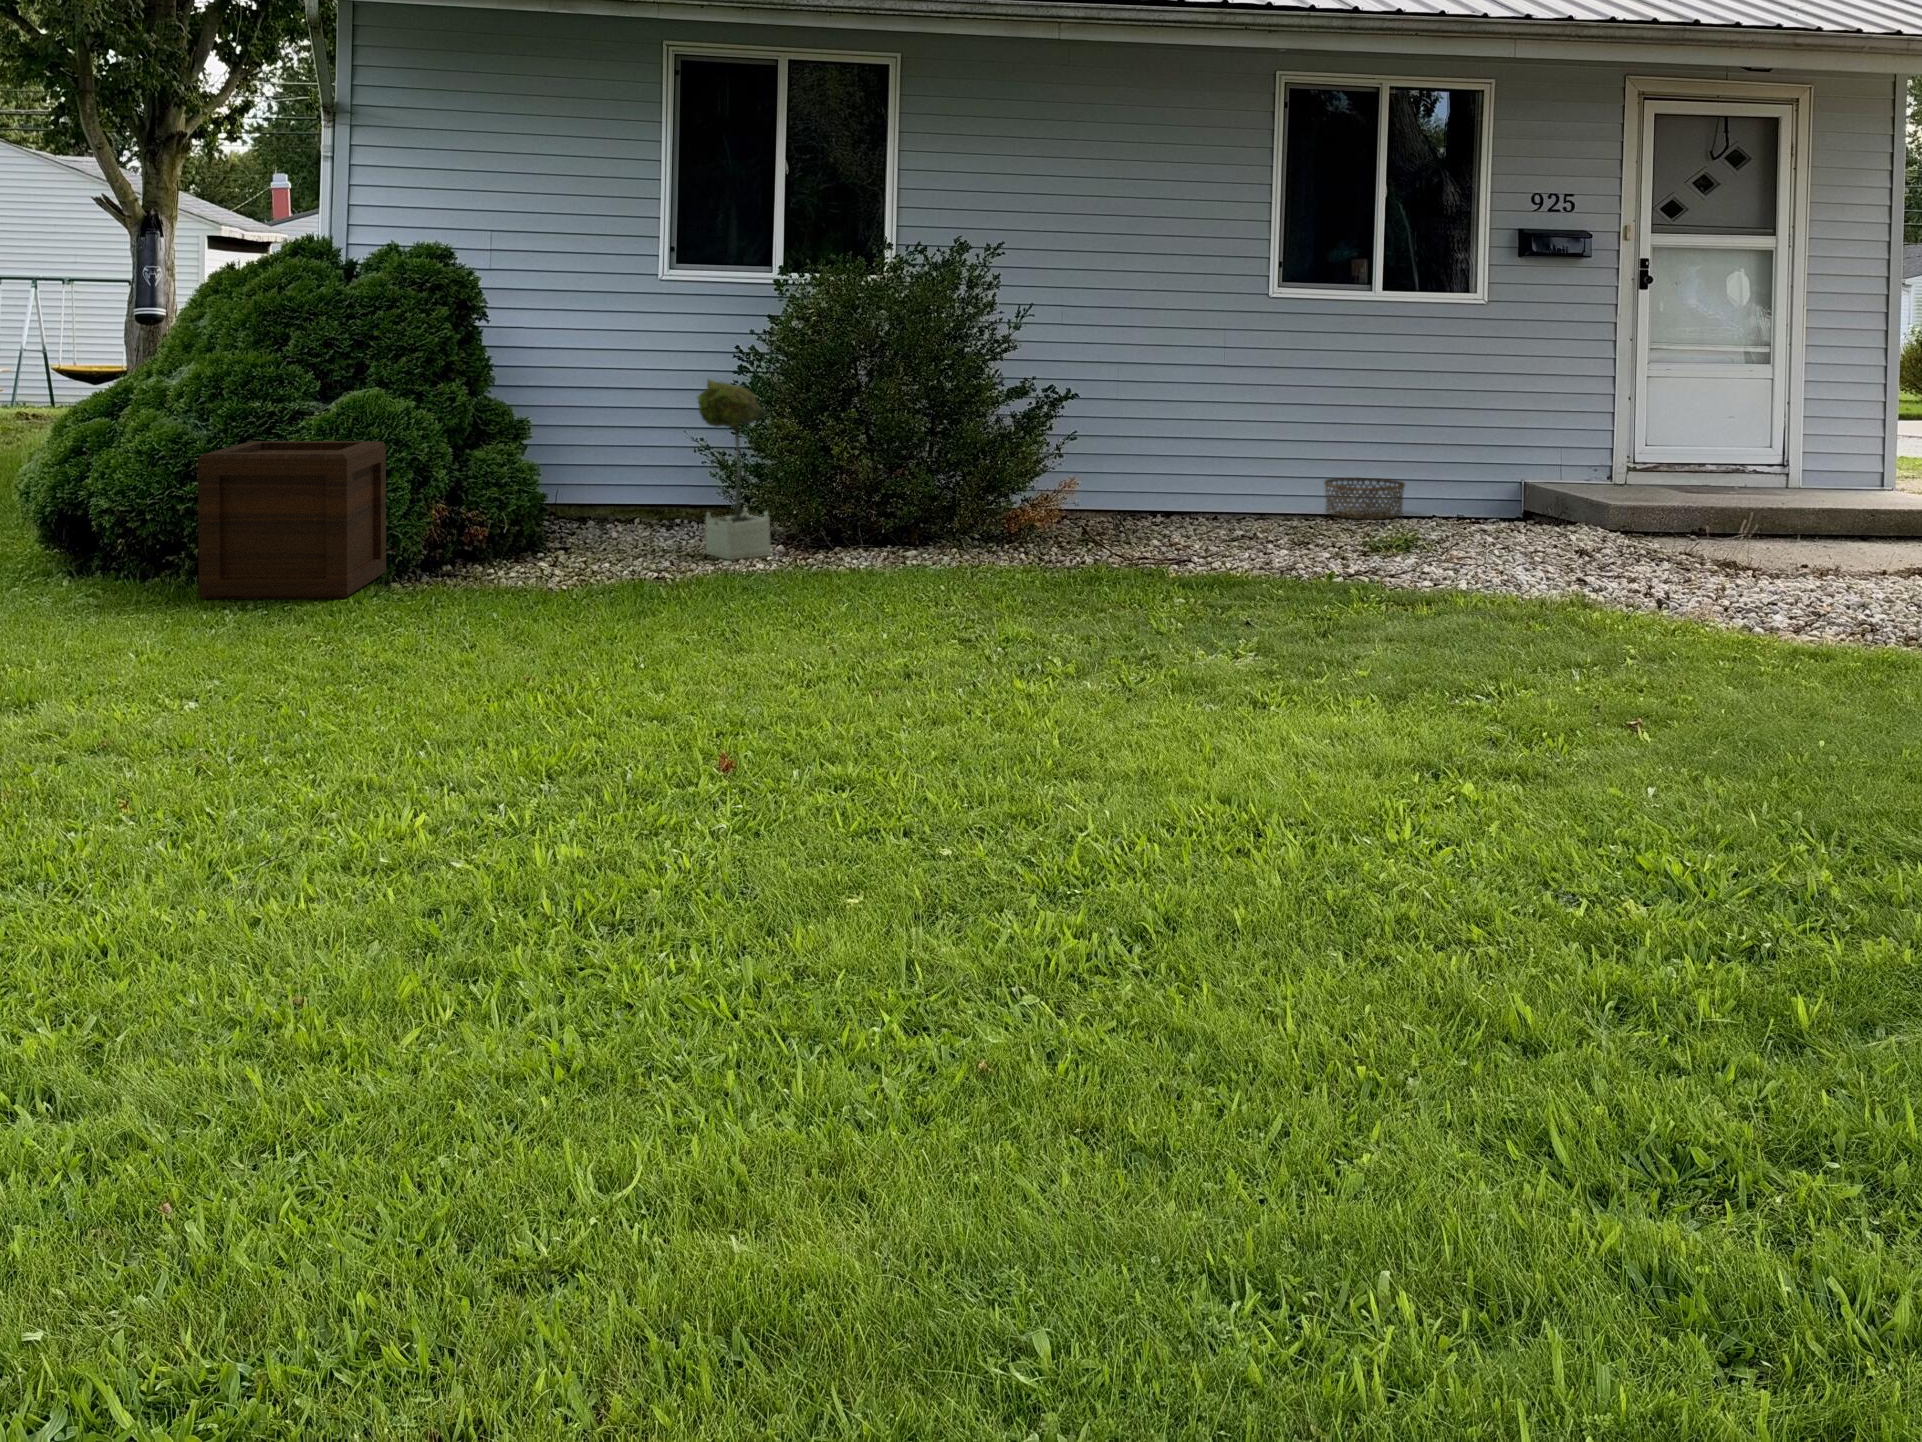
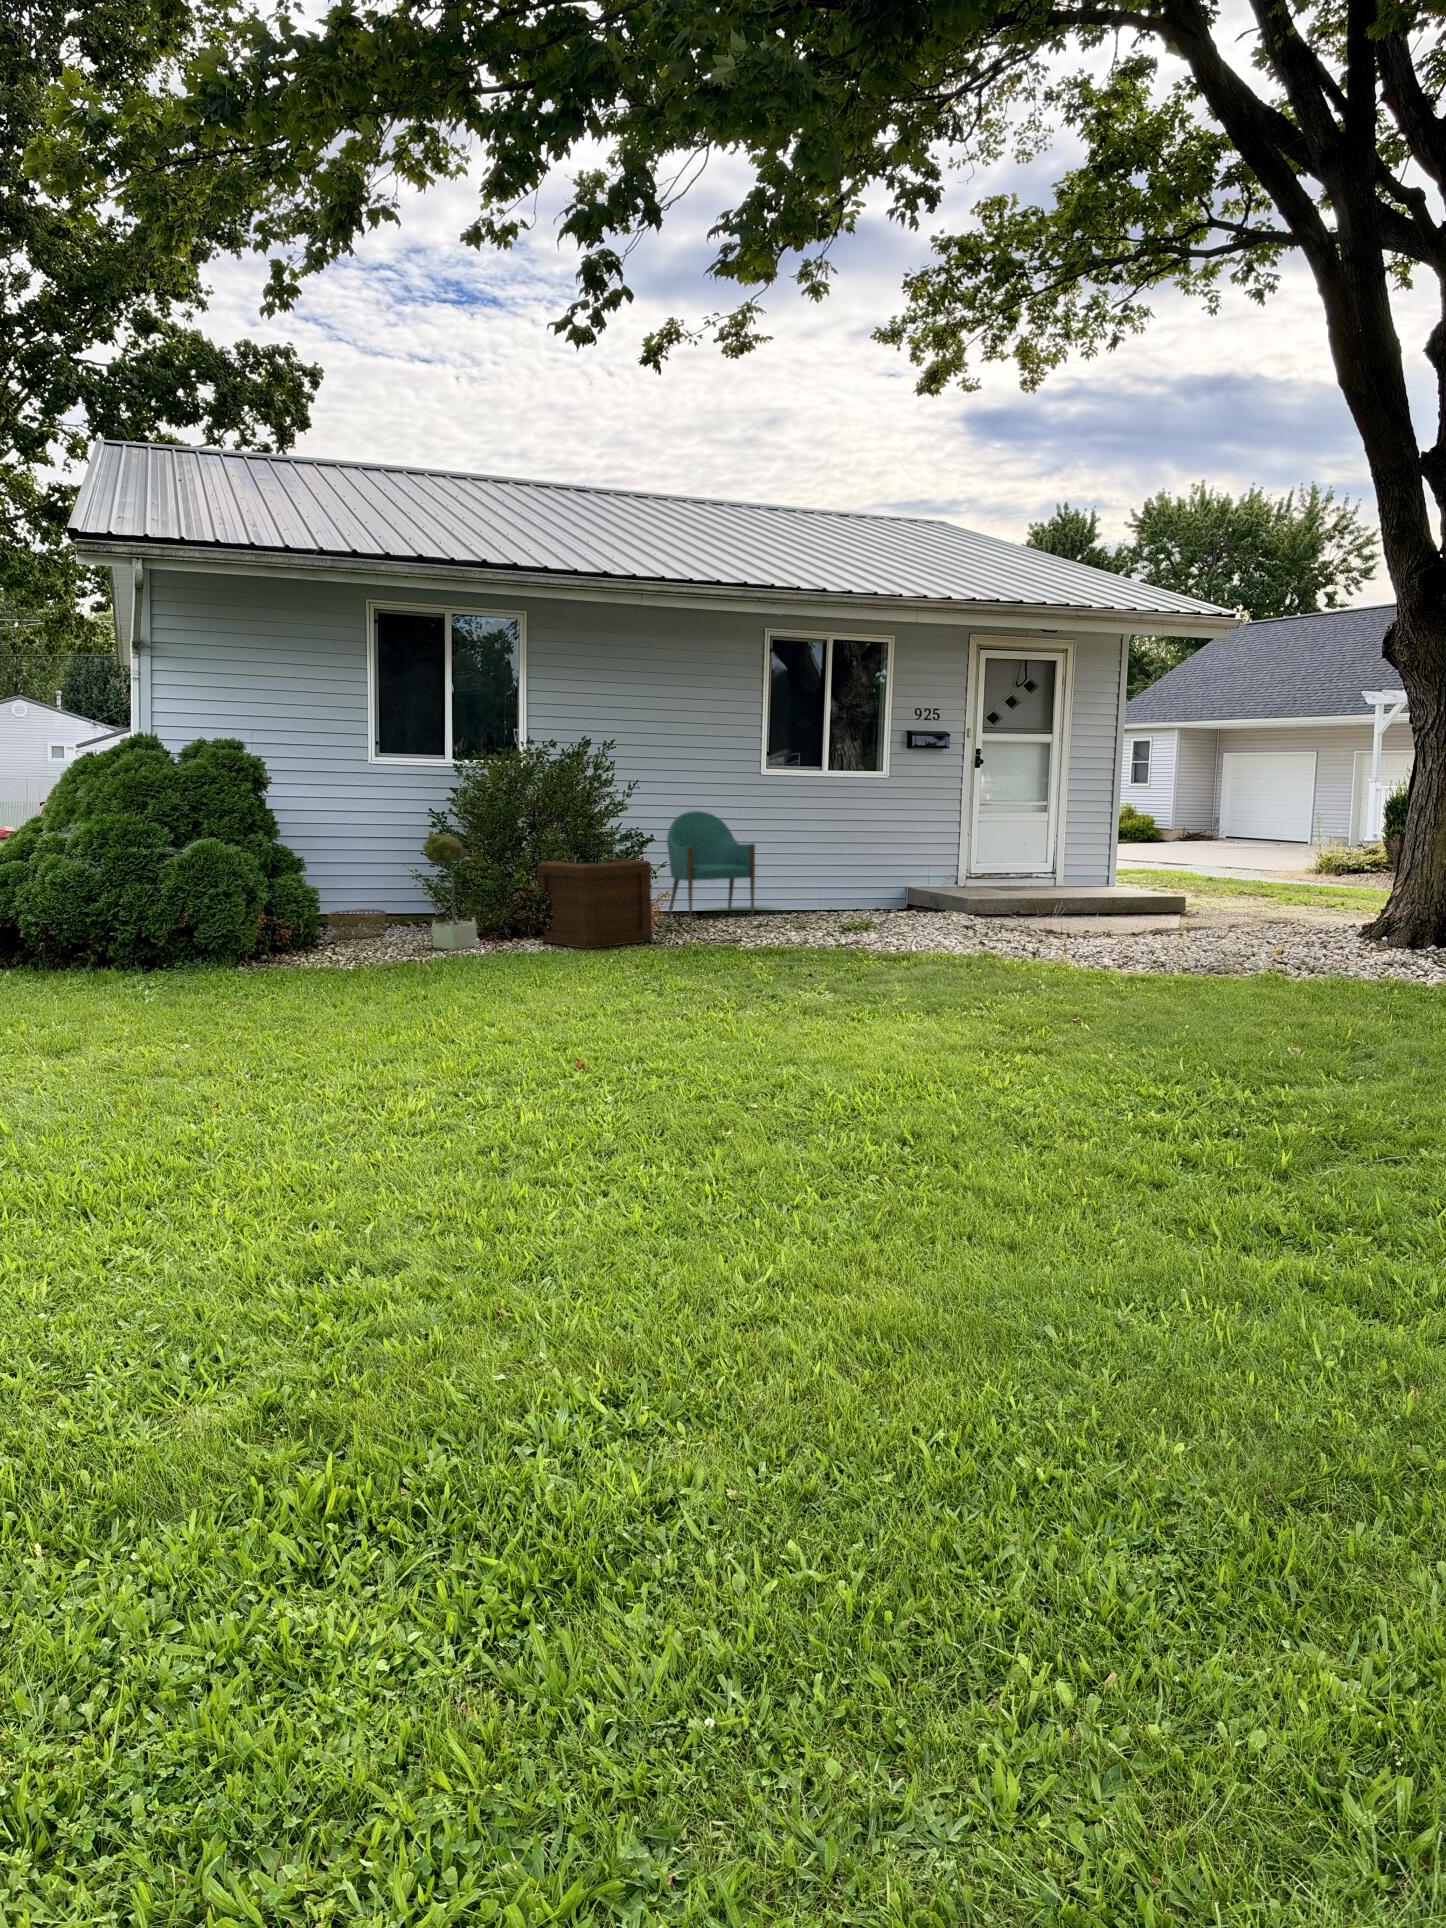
chair: none [1113,355,1247,528] -> present [667,811,755,920]
wooden crate: present [198,441,386,599] -> present [537,858,652,949]
basket: present [1325,477,1405,519] -> present [328,909,386,939]

